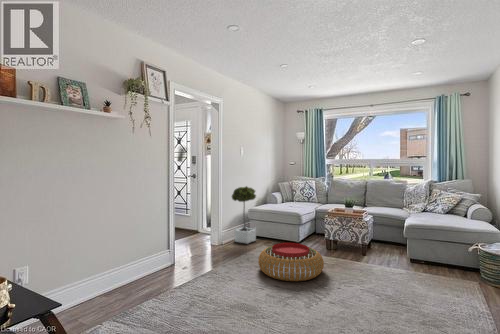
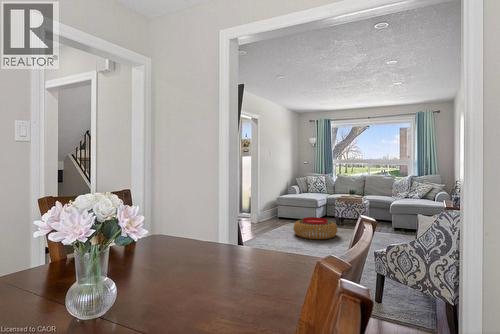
potted tree: present [232,186,256,244] -> none [266,180,284,222]

